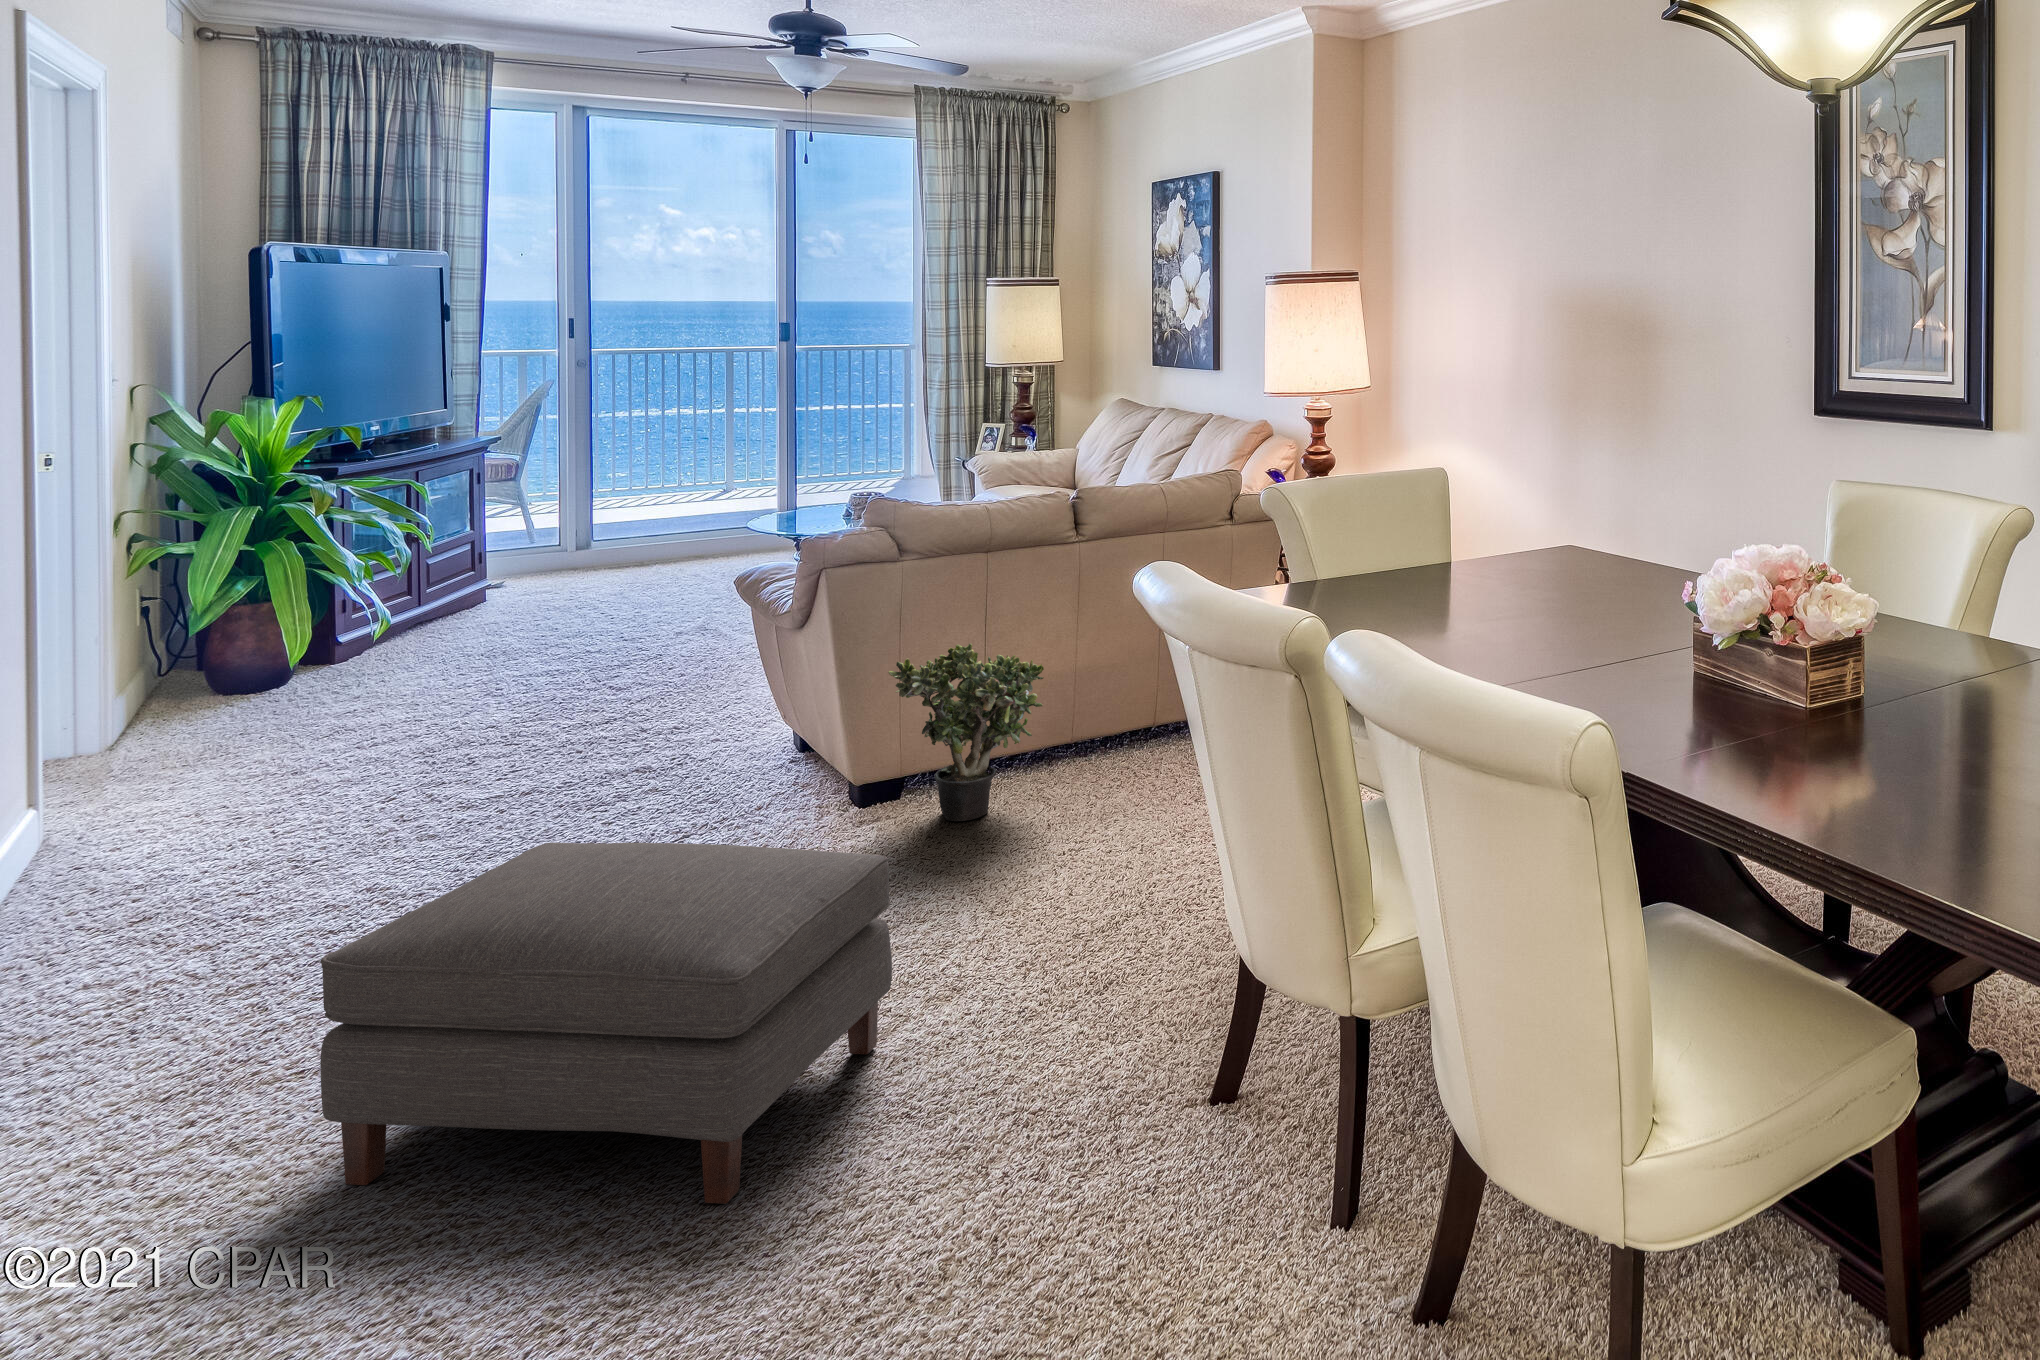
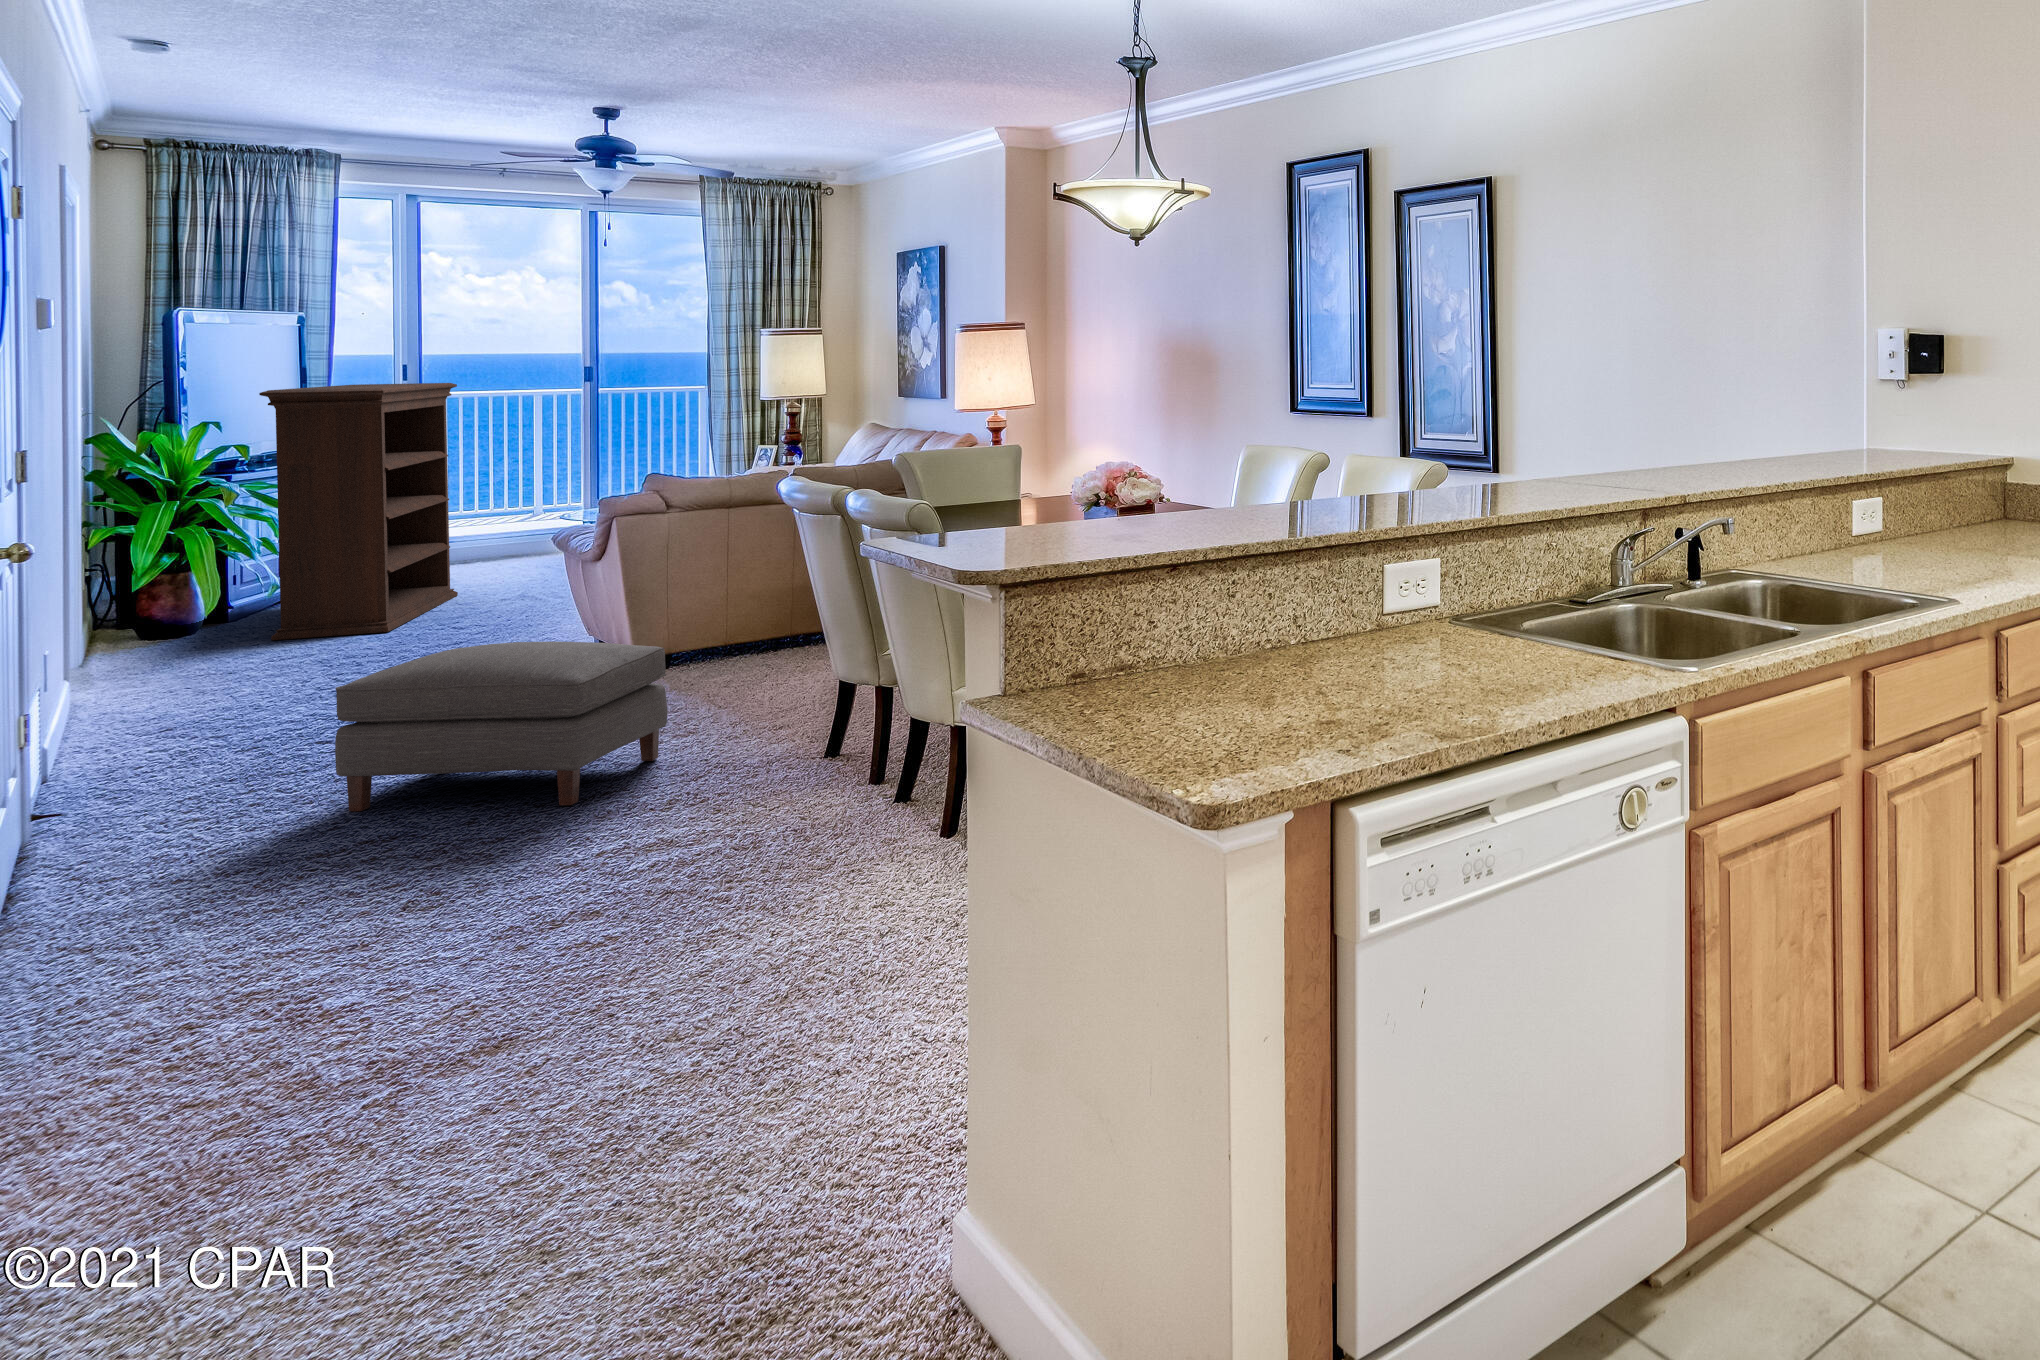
bookshelf: none [360,346,625,695] -> present [259,383,458,640]
potted plant: present [888,643,1044,821] -> none [669,561,780,679]

